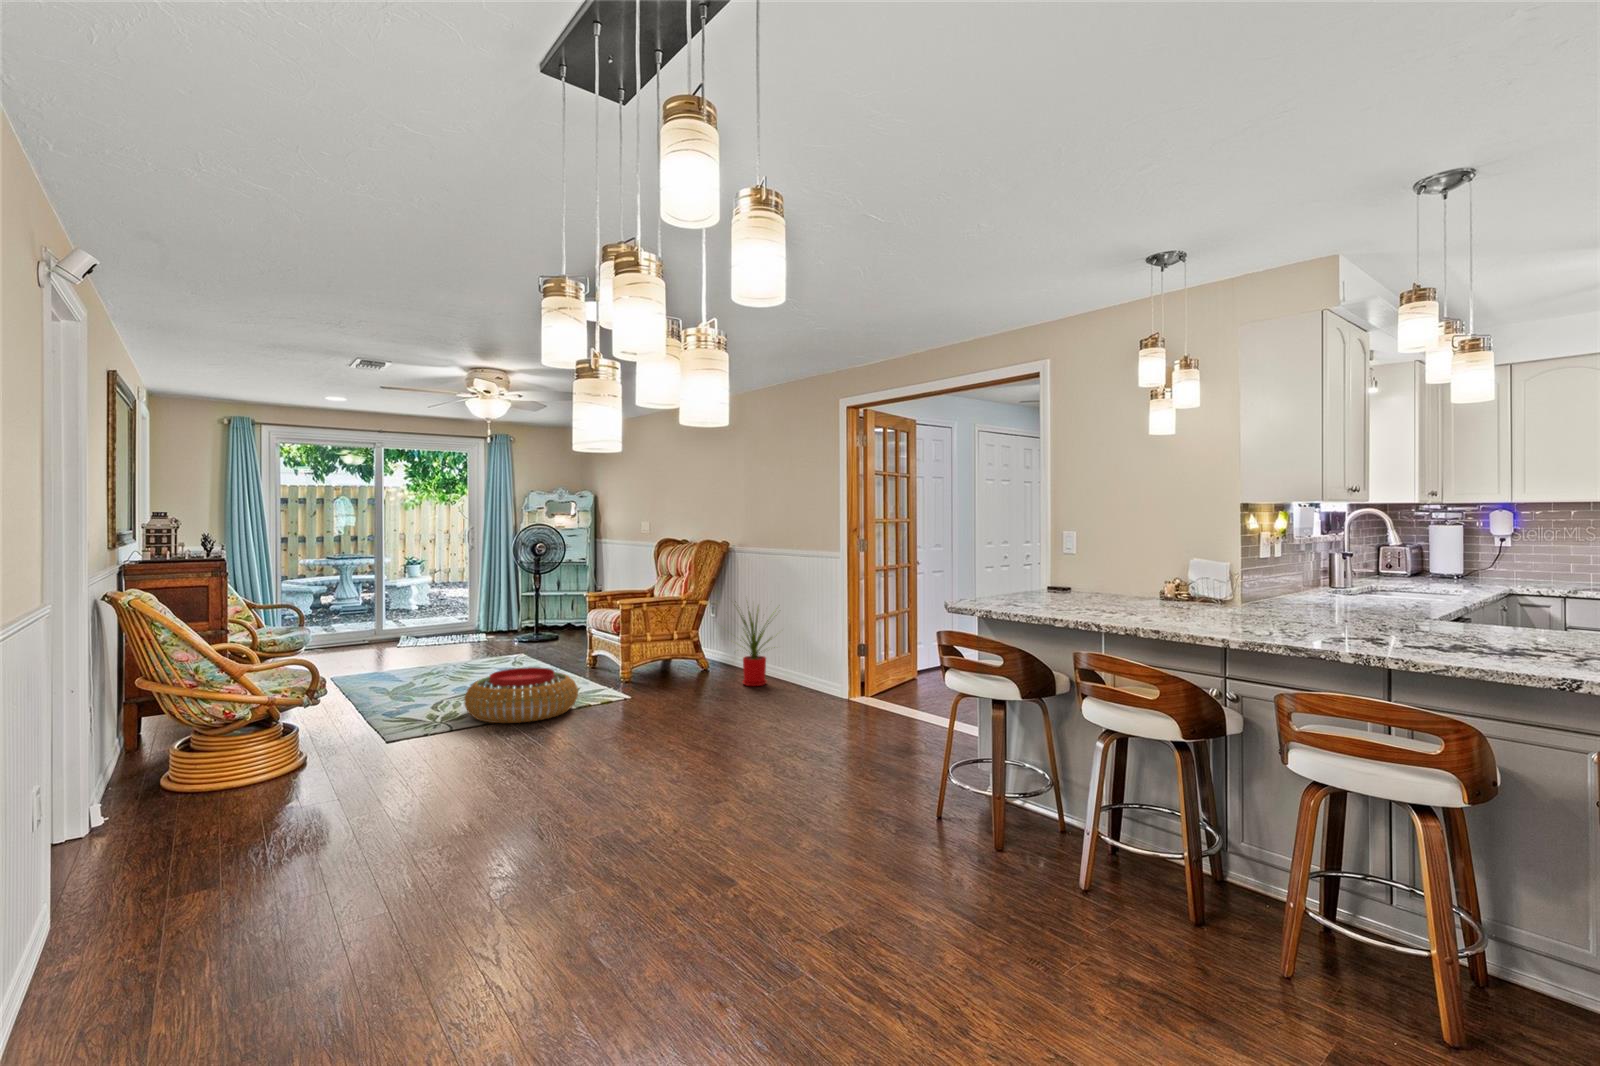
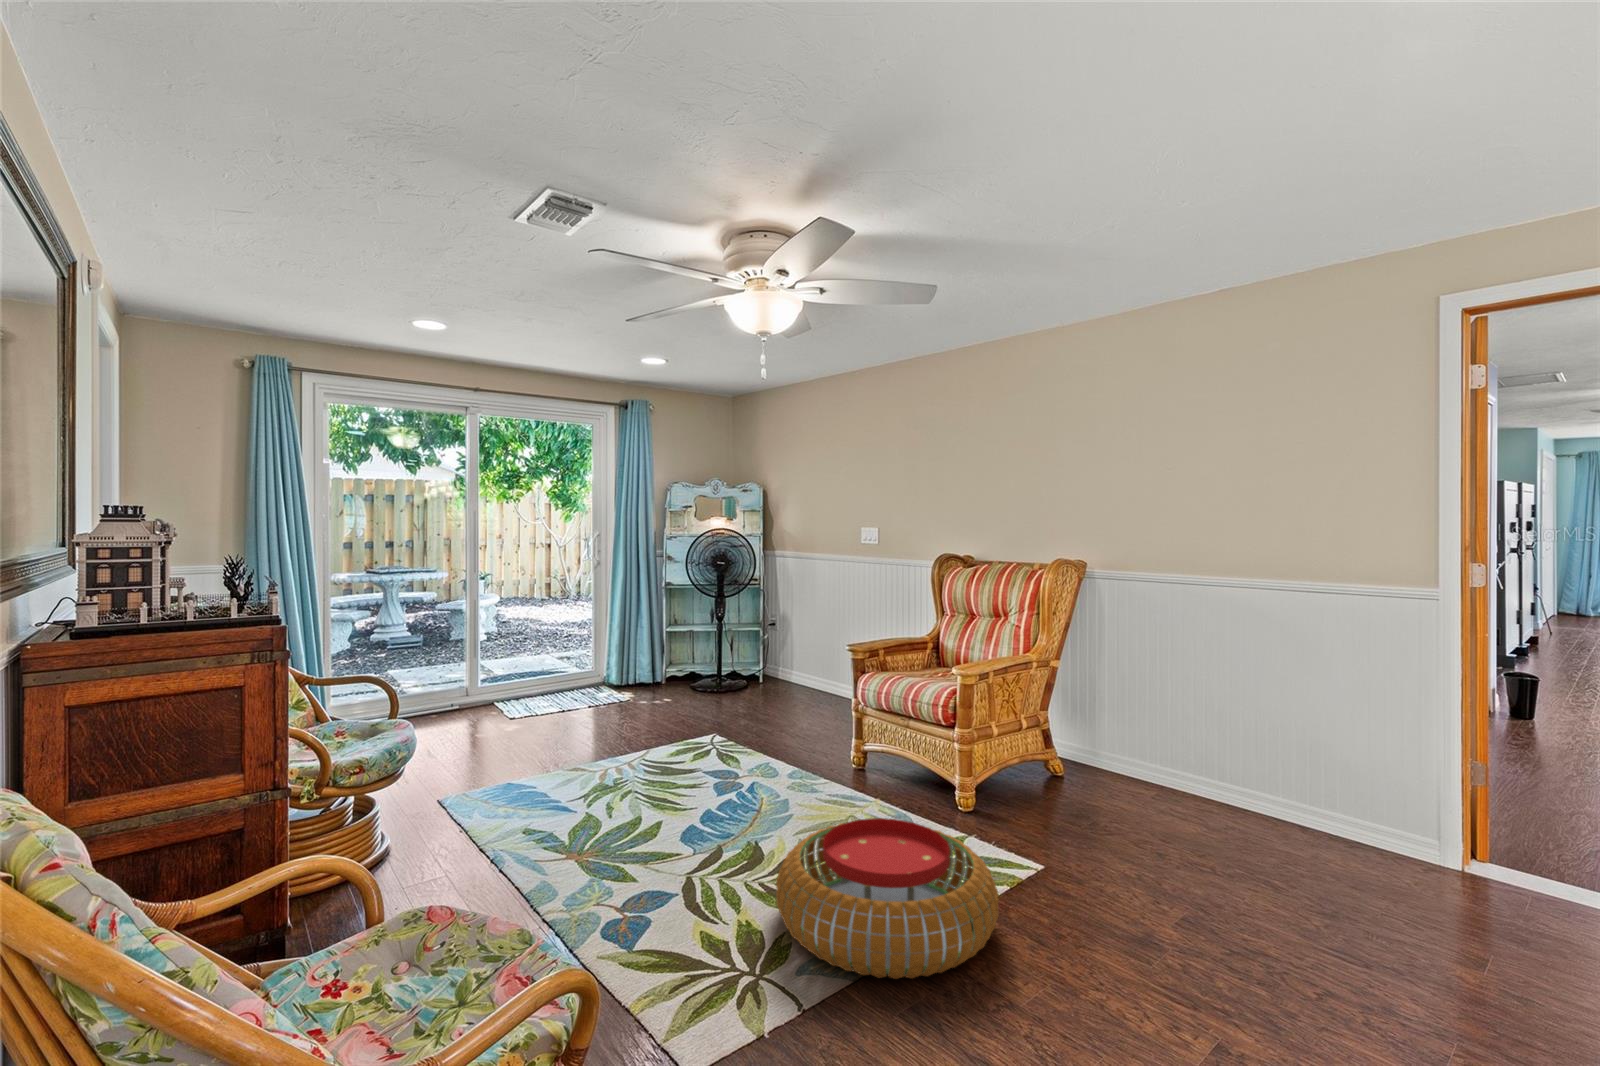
house plant: present [740,607,776,686] -> none [1137,658,1272,824]

